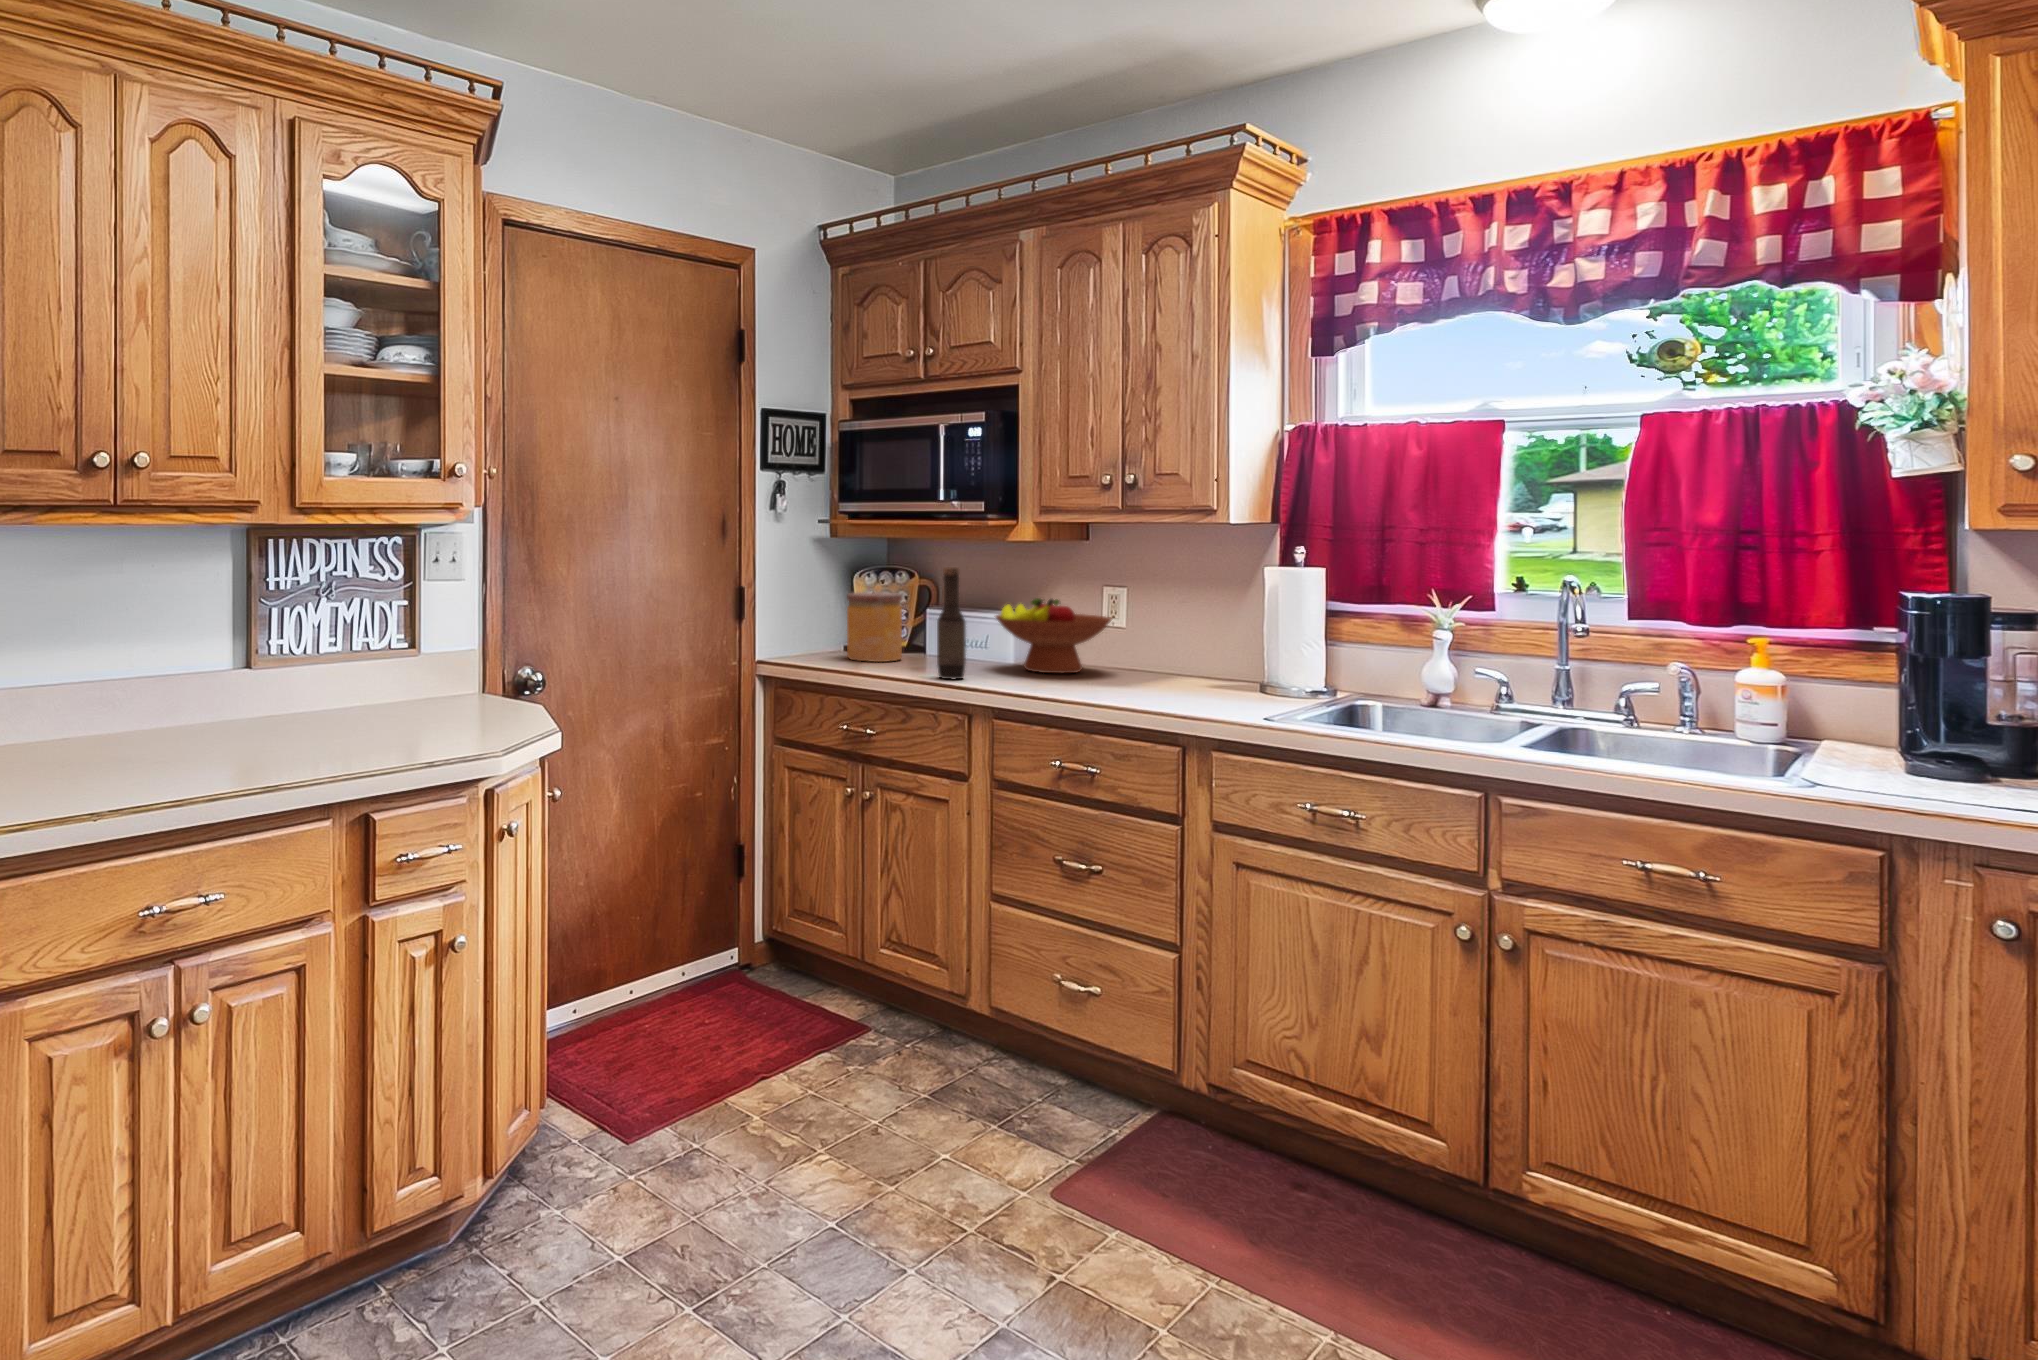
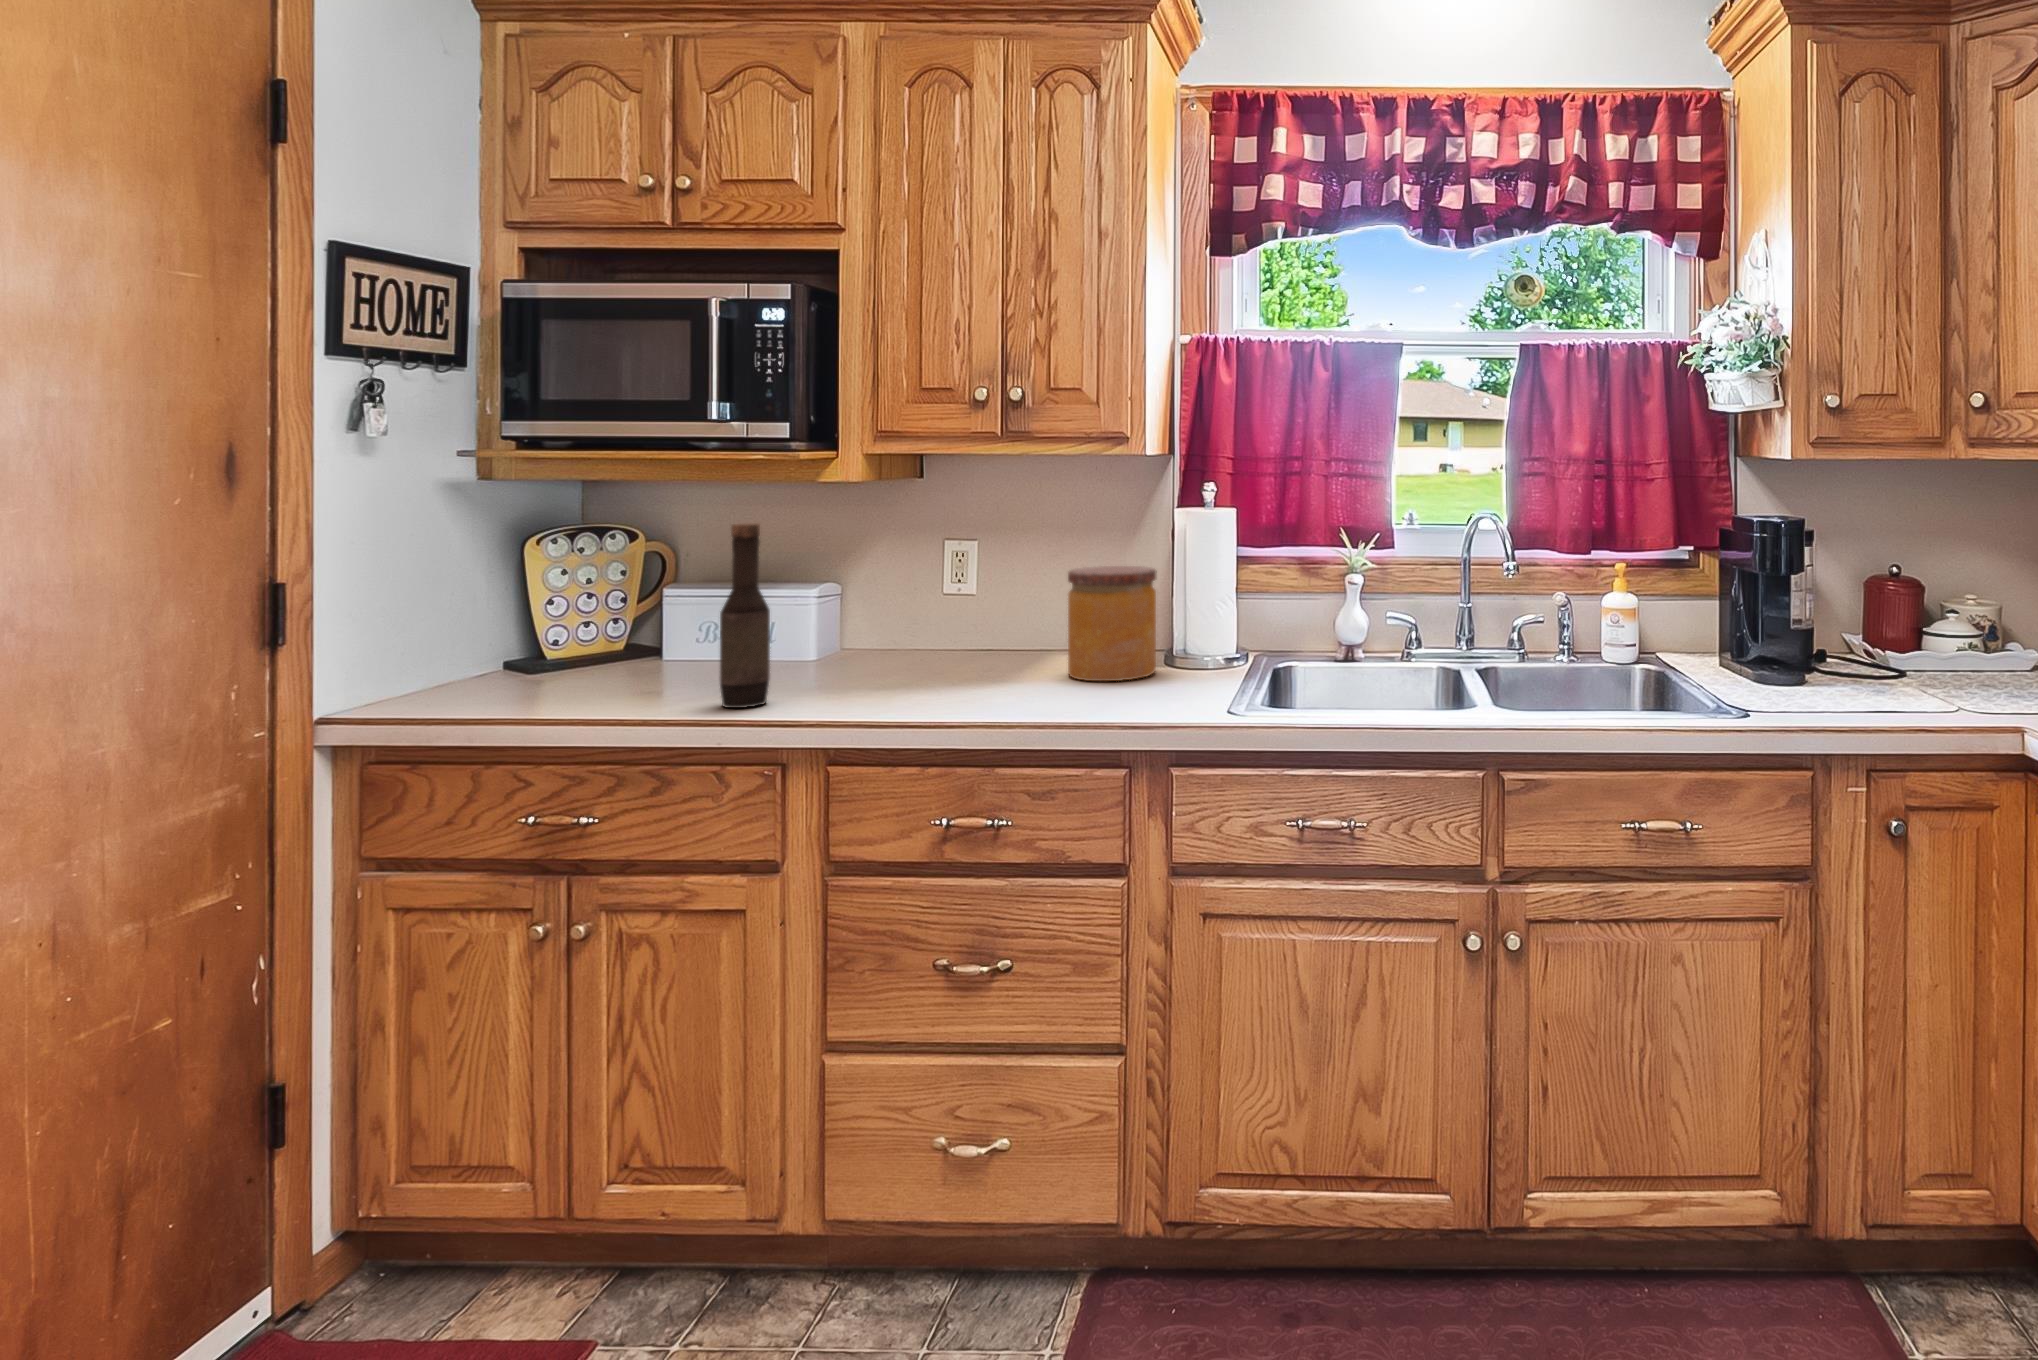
jar: present [847,592,902,662] -> present [1068,566,1157,681]
fruit bowl: present [996,598,1112,673] -> none [800,563,977,674]

